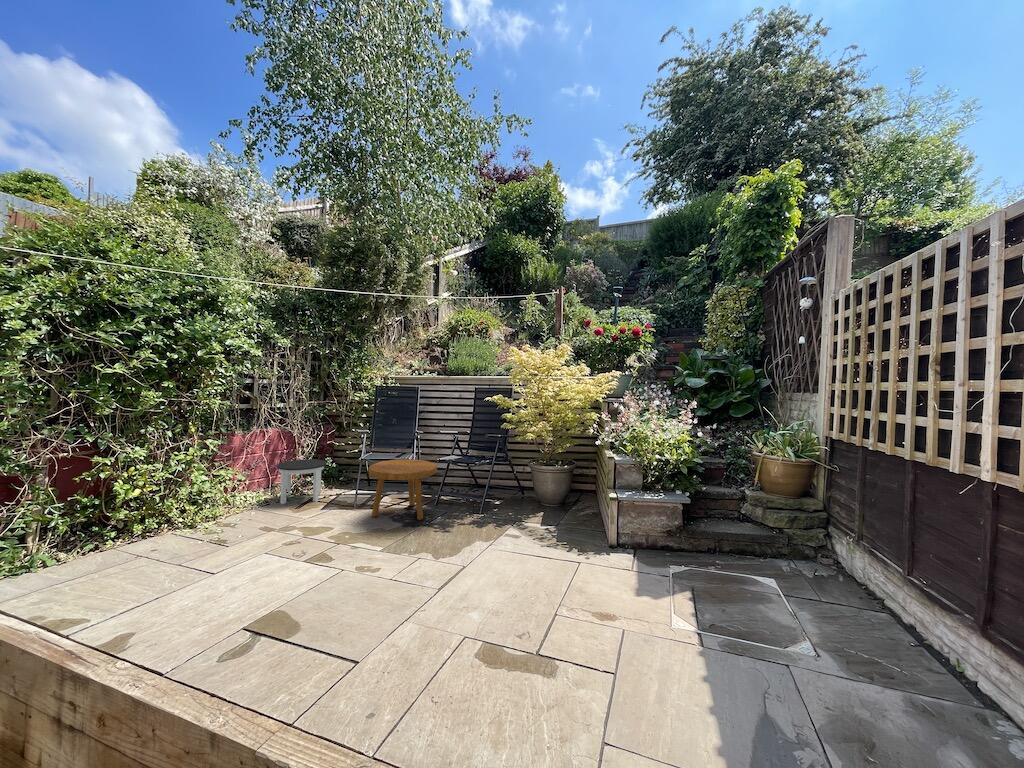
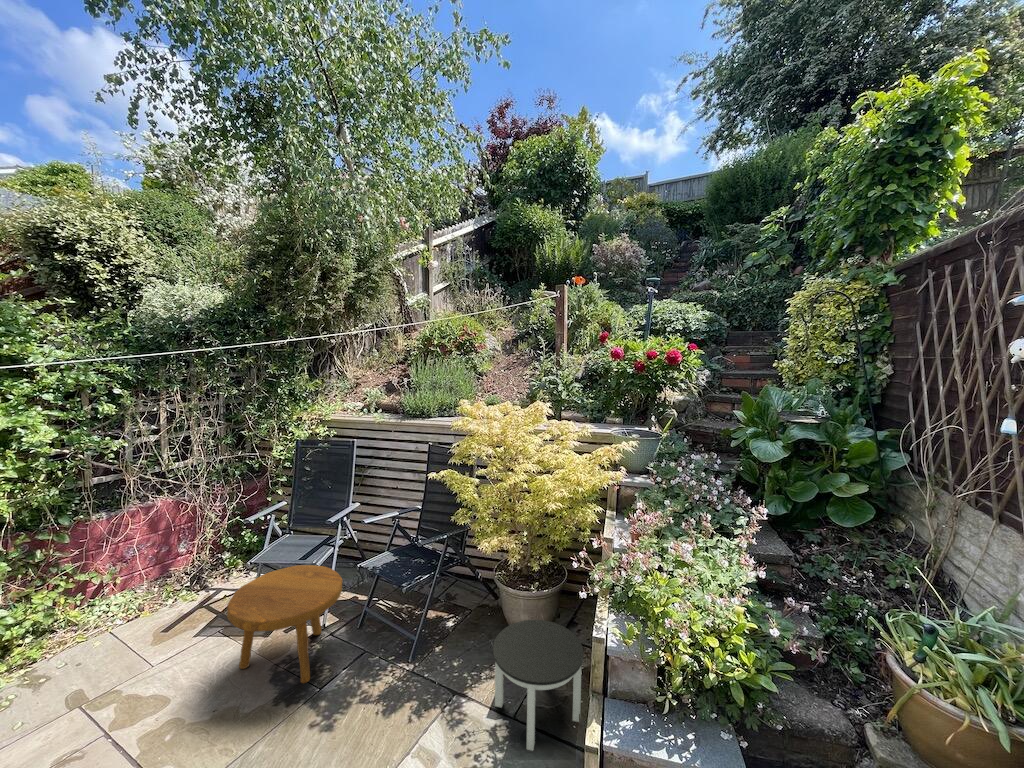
round table: present [276,459,327,504] -> present [493,620,583,751]

